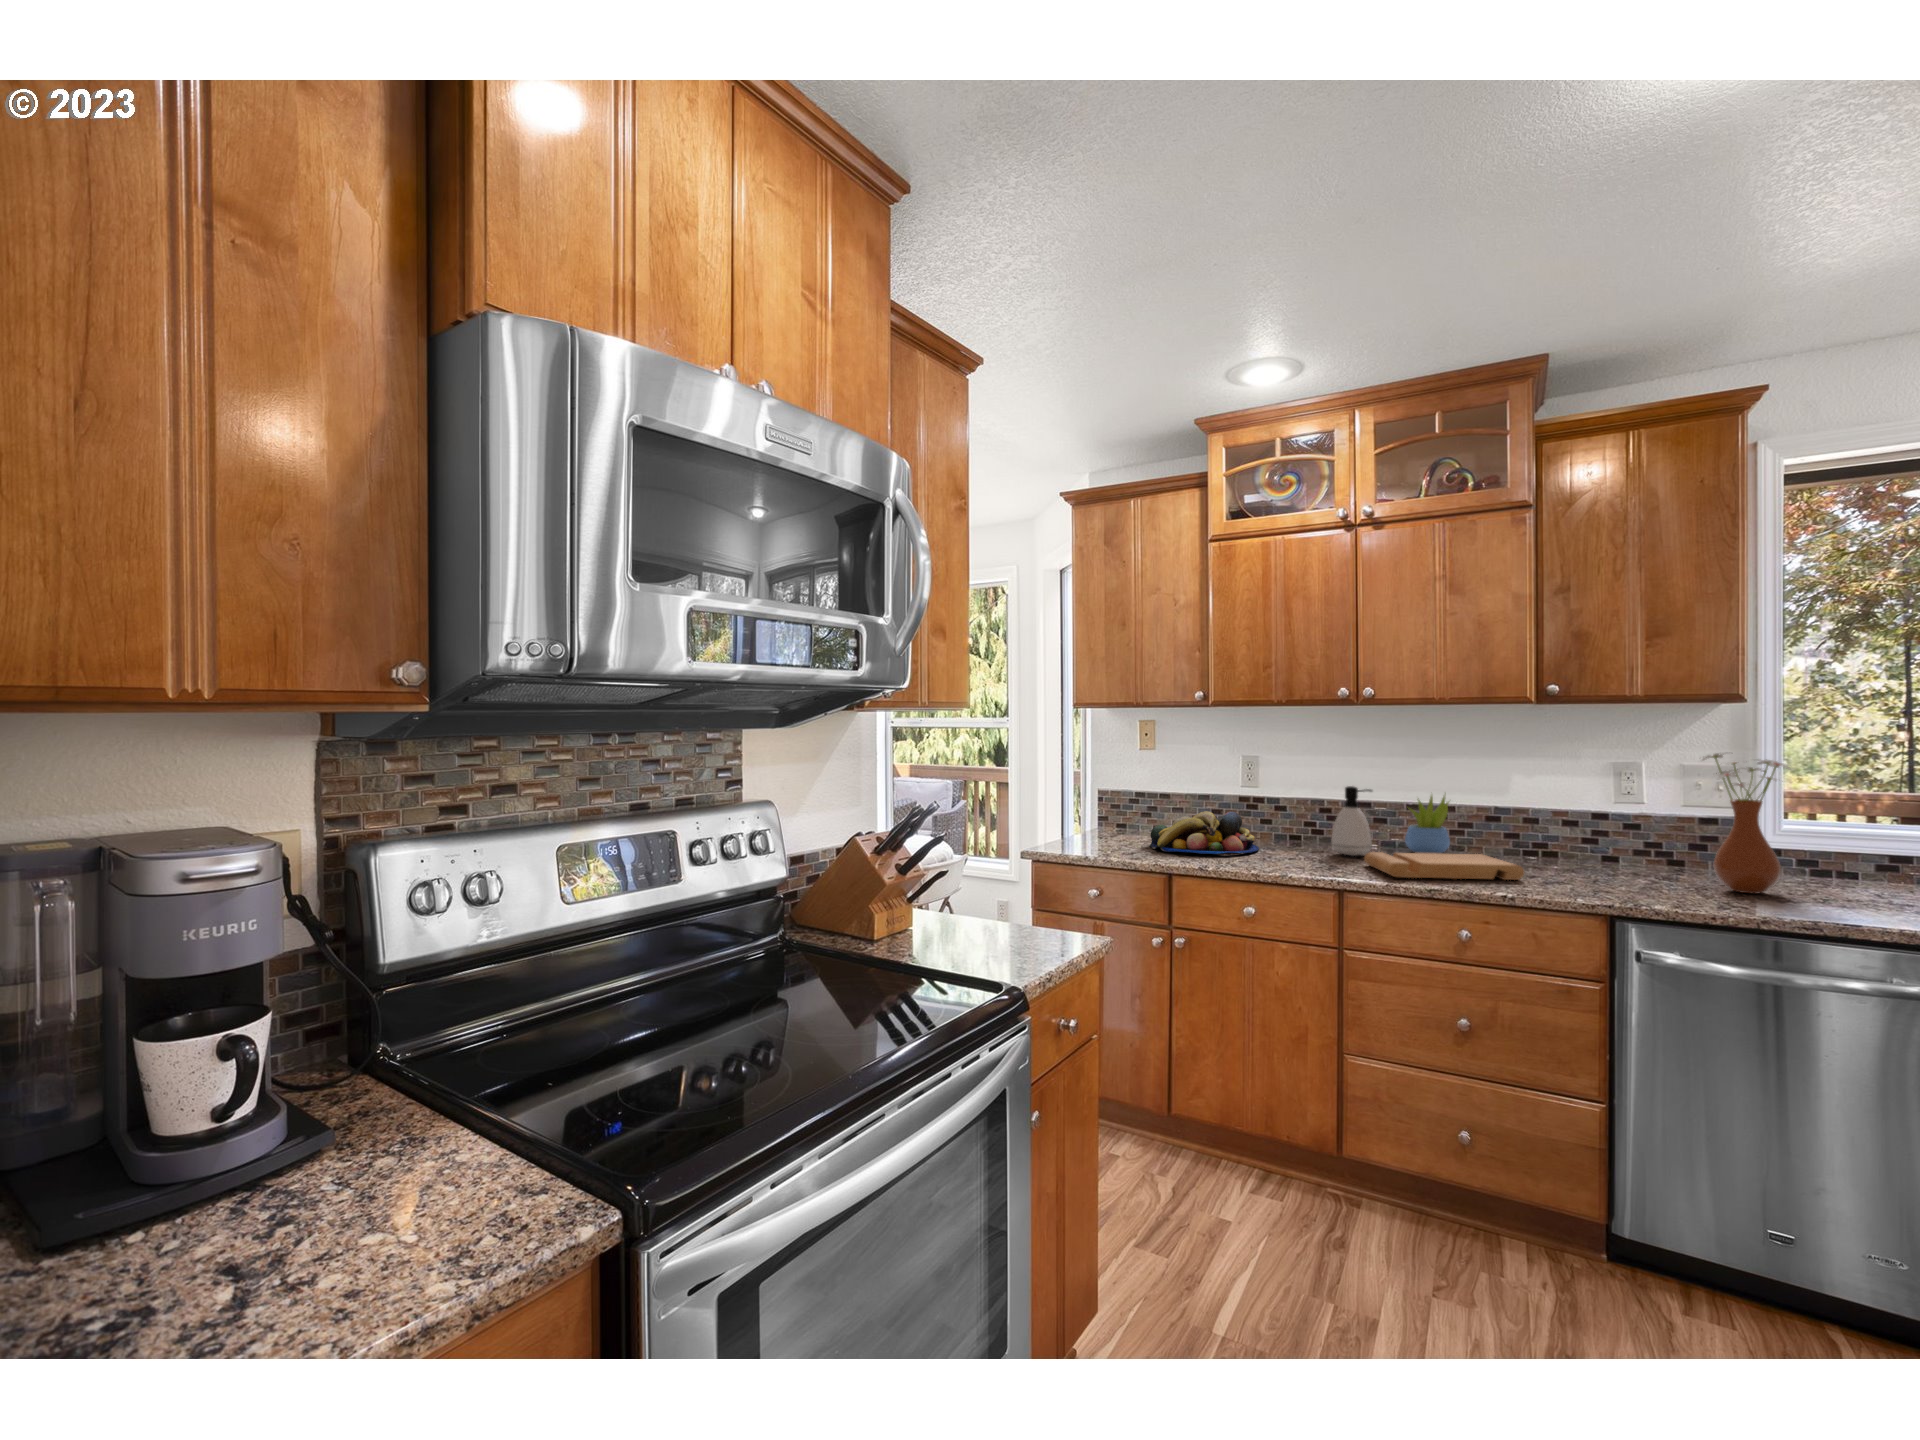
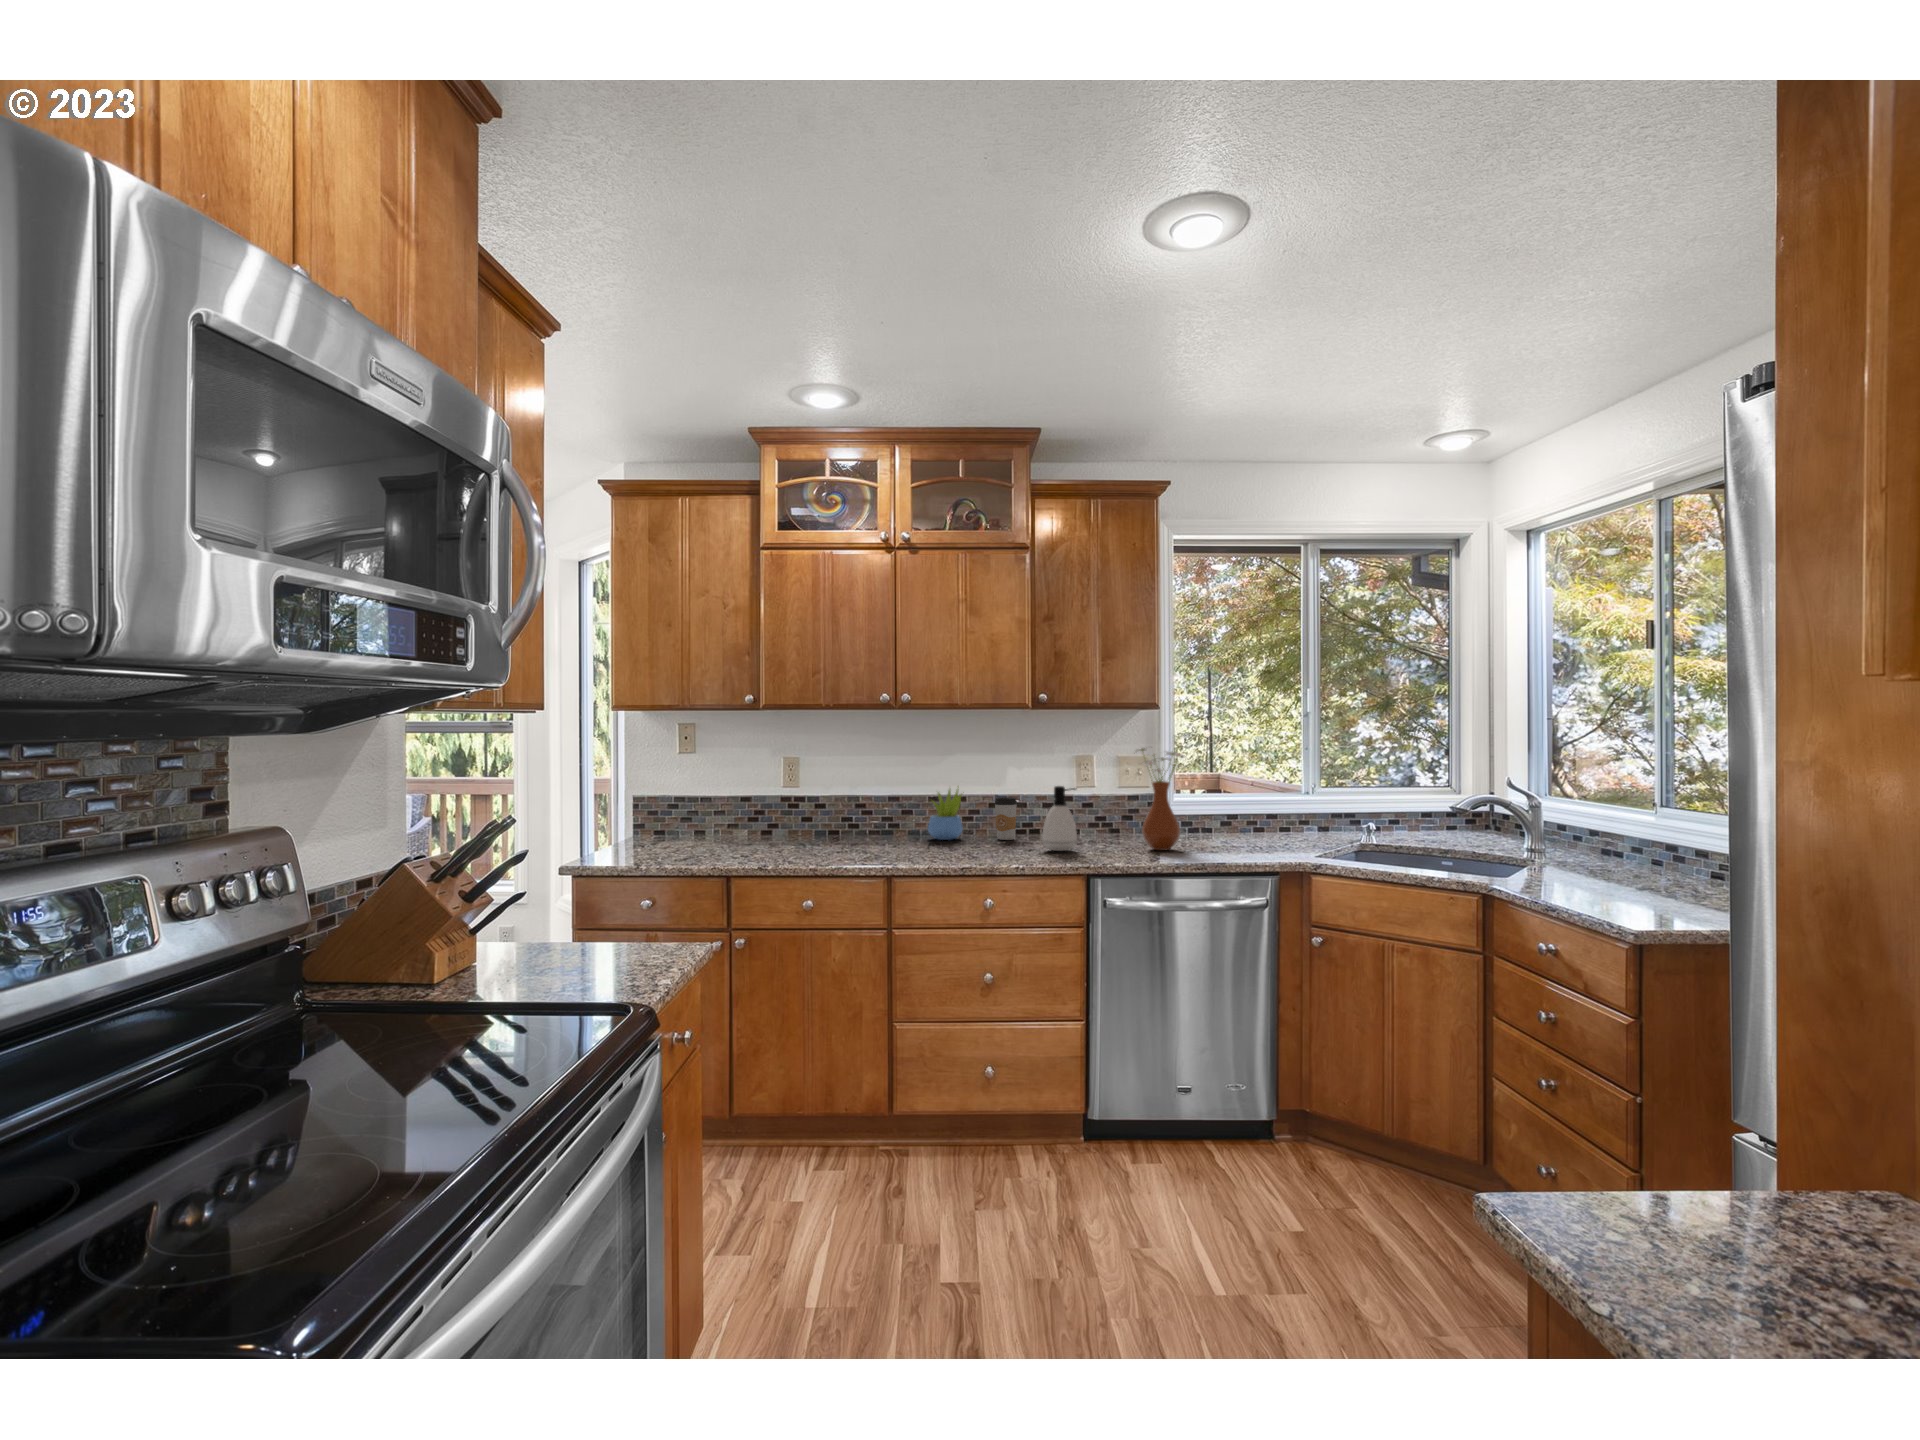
soap dispenser: present [1331,786,1372,856] -> present [1042,786,1077,851]
coffee cup: none [1493,809,1525,860] -> present [995,797,1017,840]
fruit bowl: present [1149,811,1259,854] -> none [698,812,806,855]
cutting board: present [1364,852,1525,880] -> none [902,836,1024,860]

